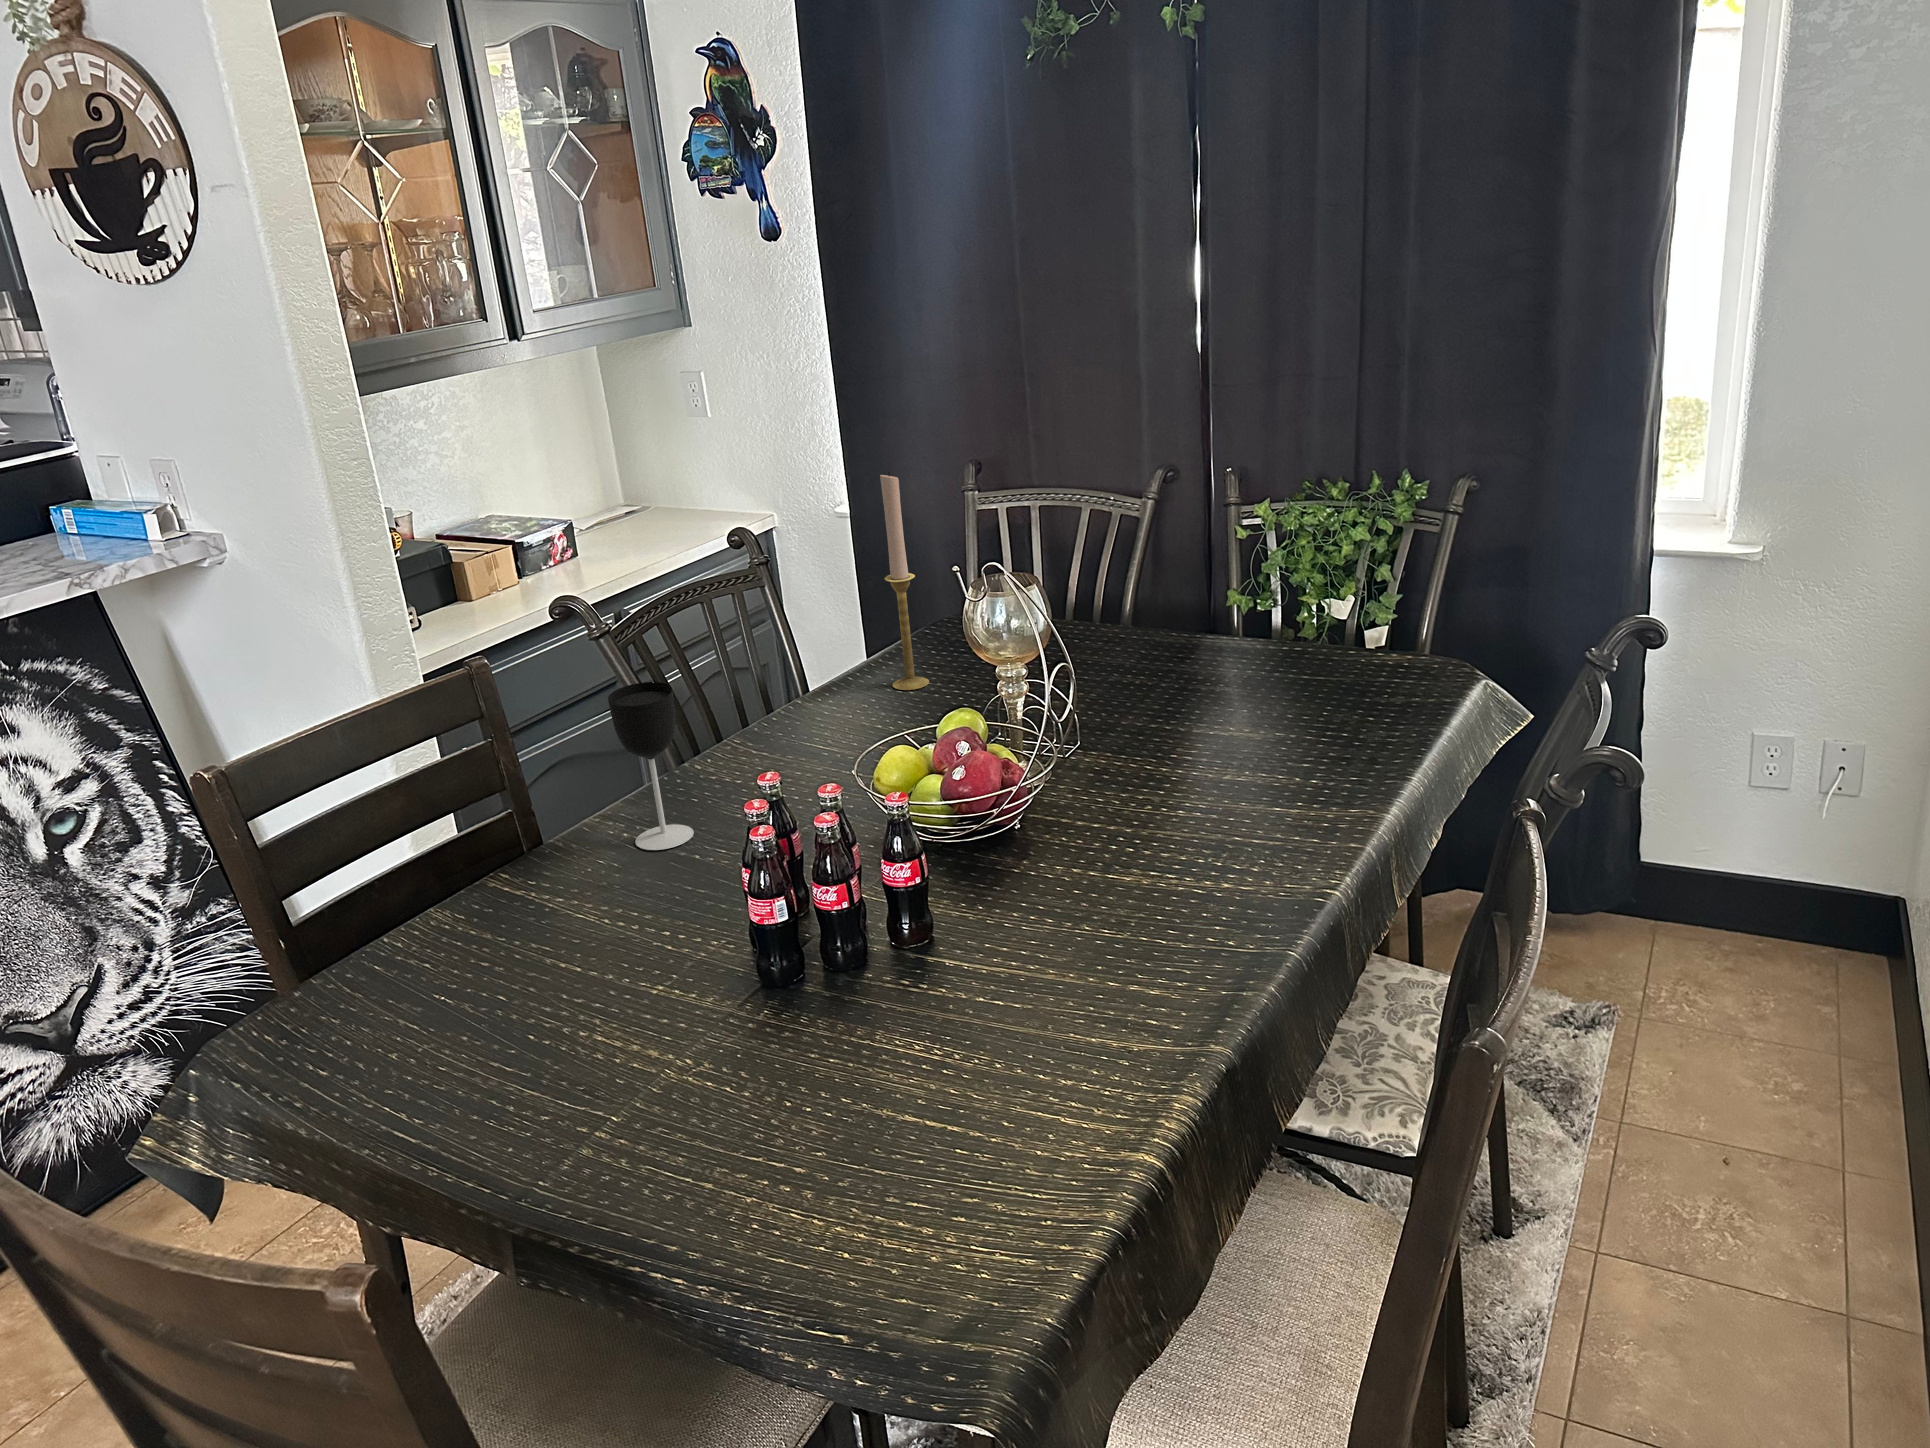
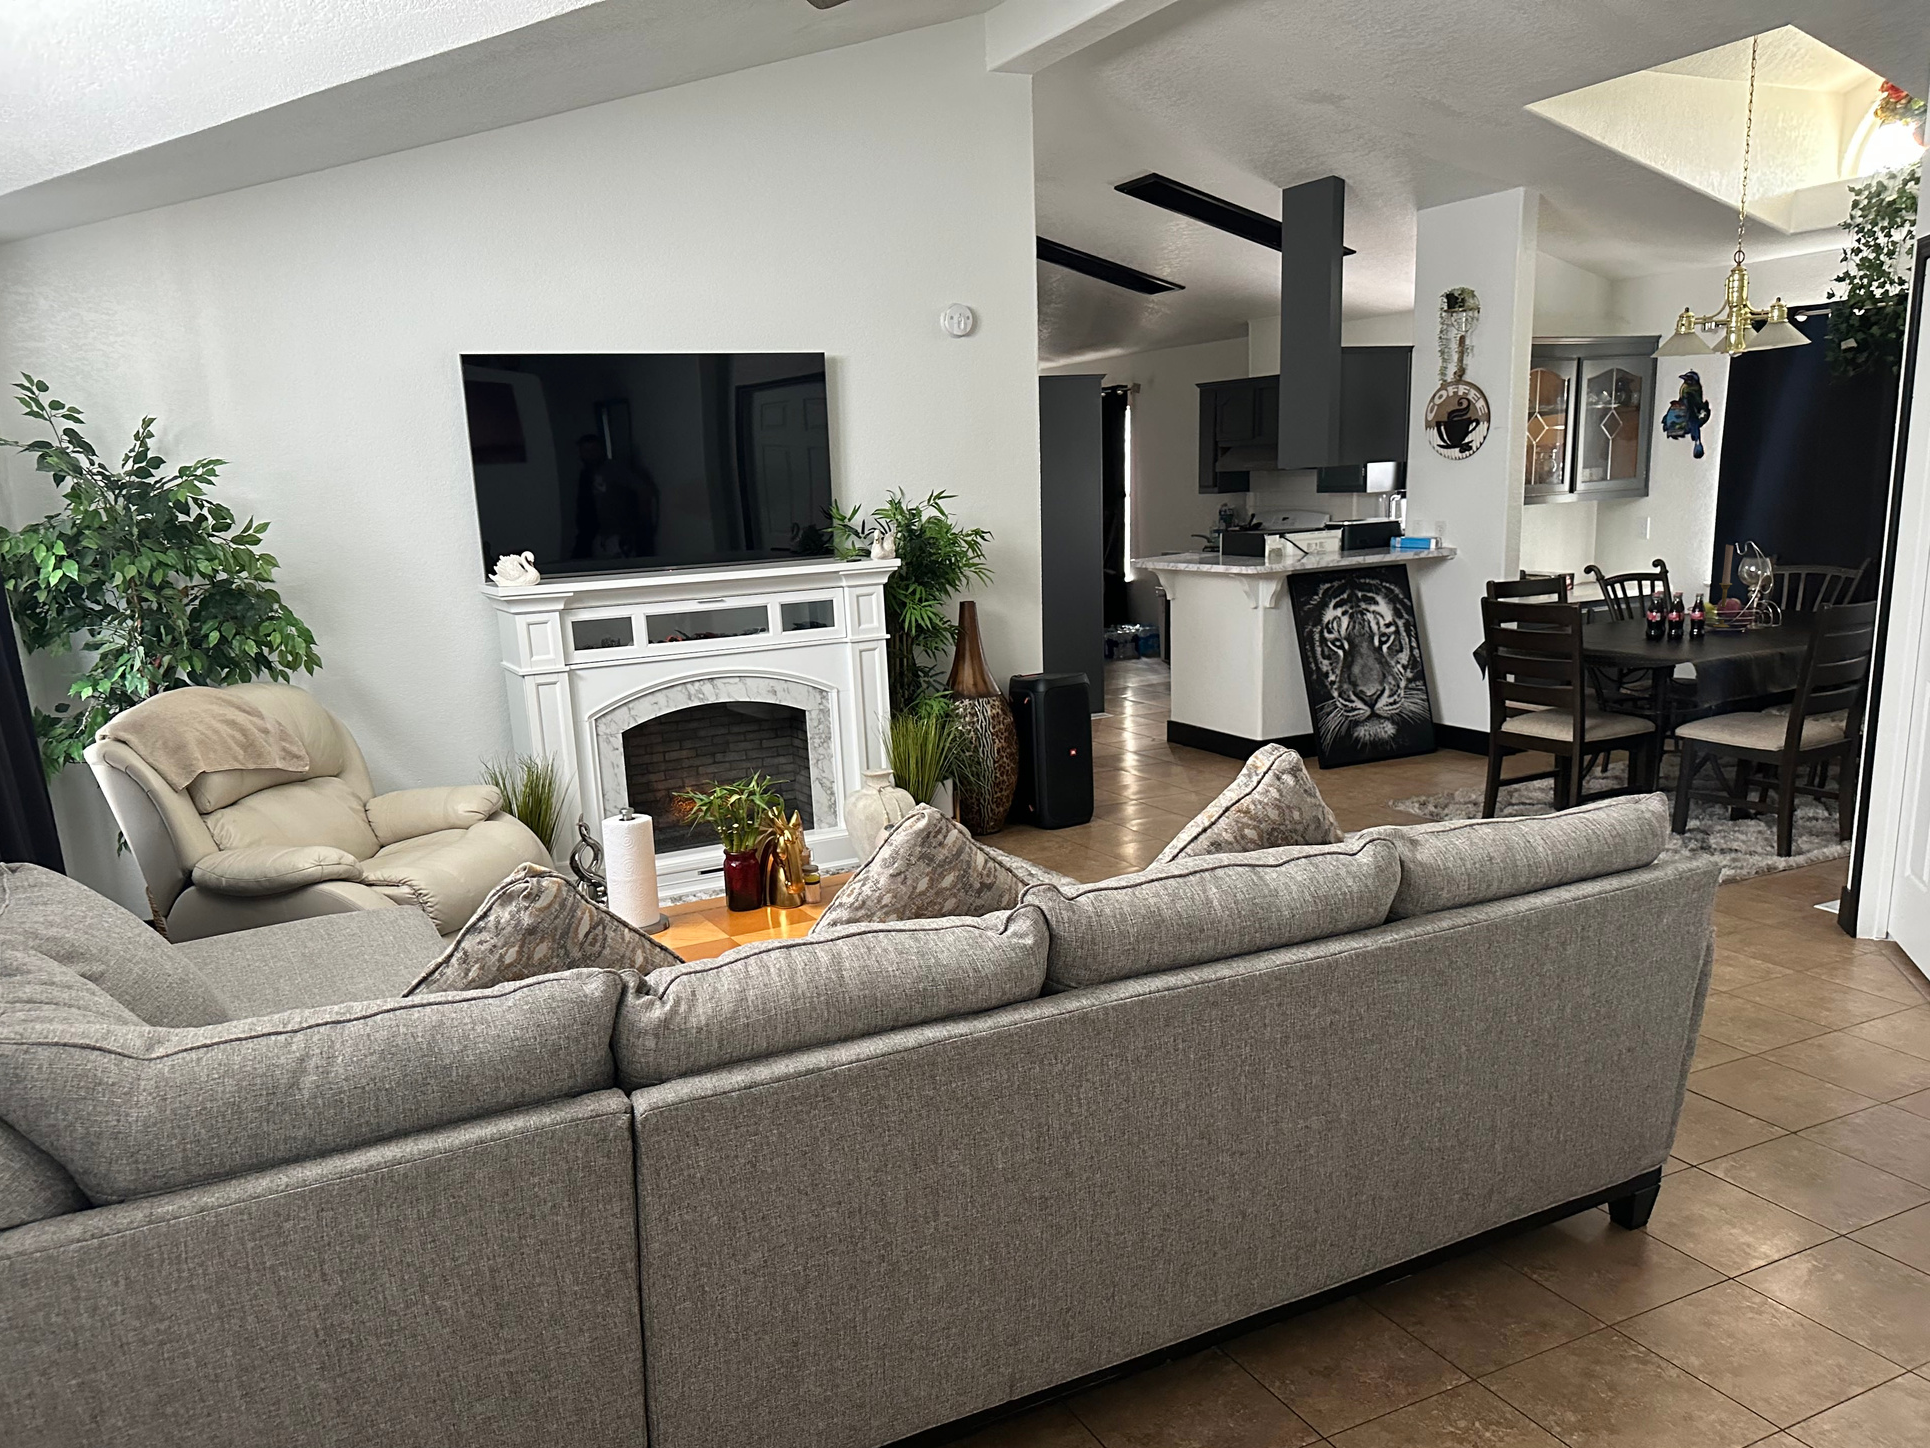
wine glass: present [608,682,694,850] -> none [1610,590,1635,641]

